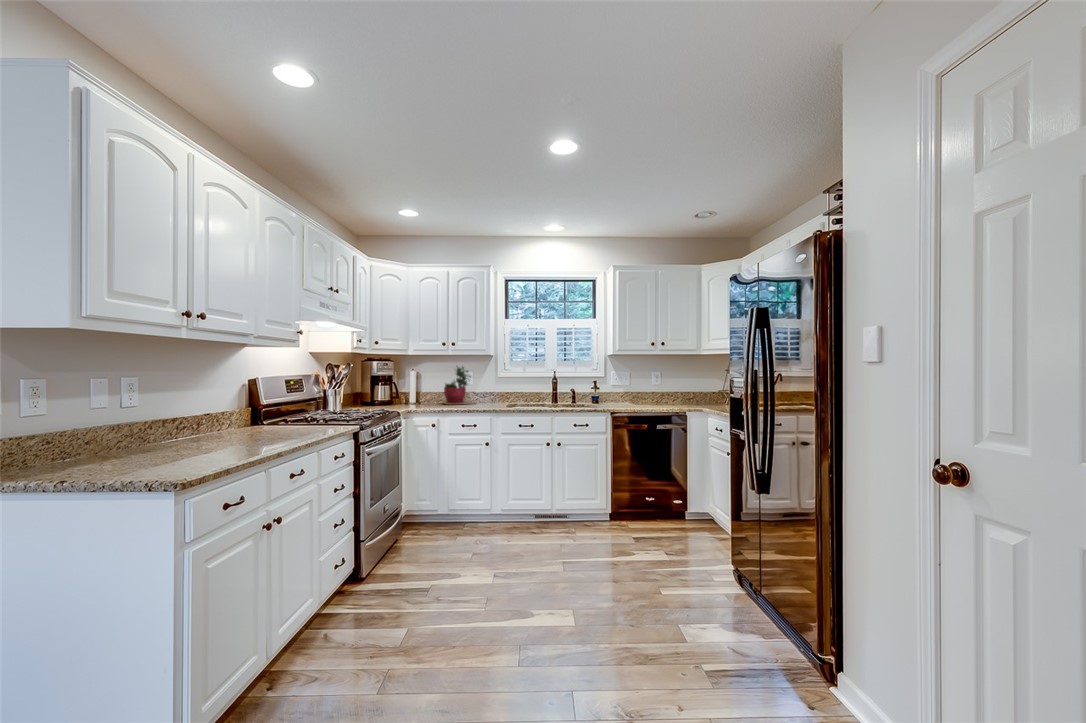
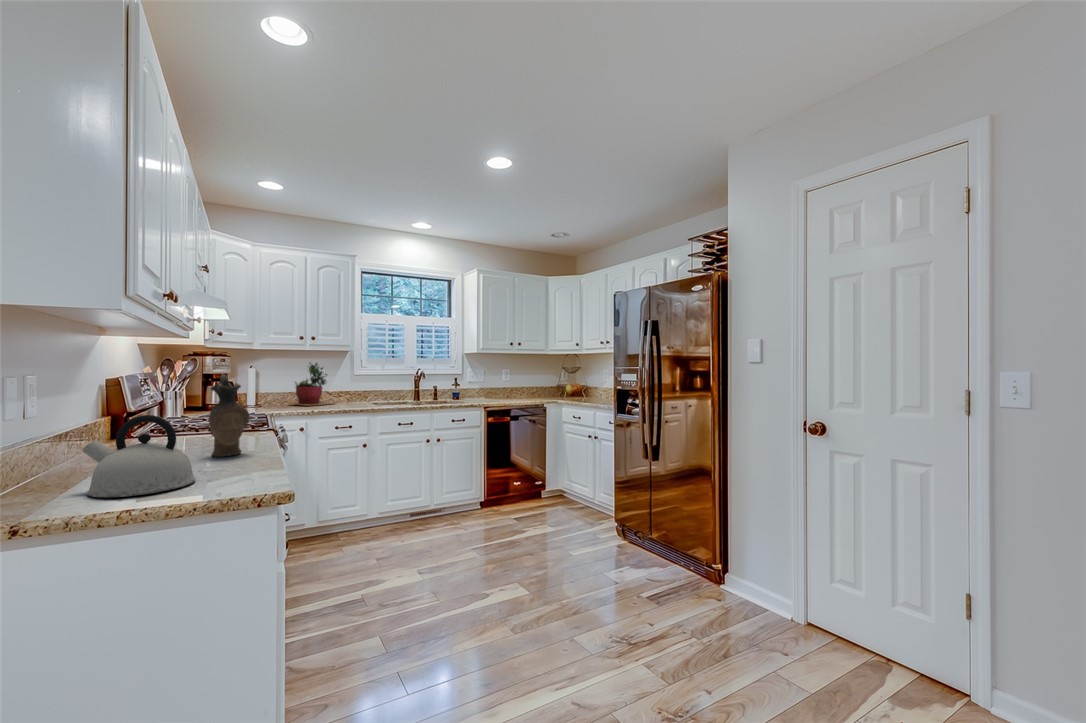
ceramic pitcher: none [256,372,288,440] -> present [209,374,249,457]
kettle: none [116,401,199,462] -> present [82,415,195,497]

